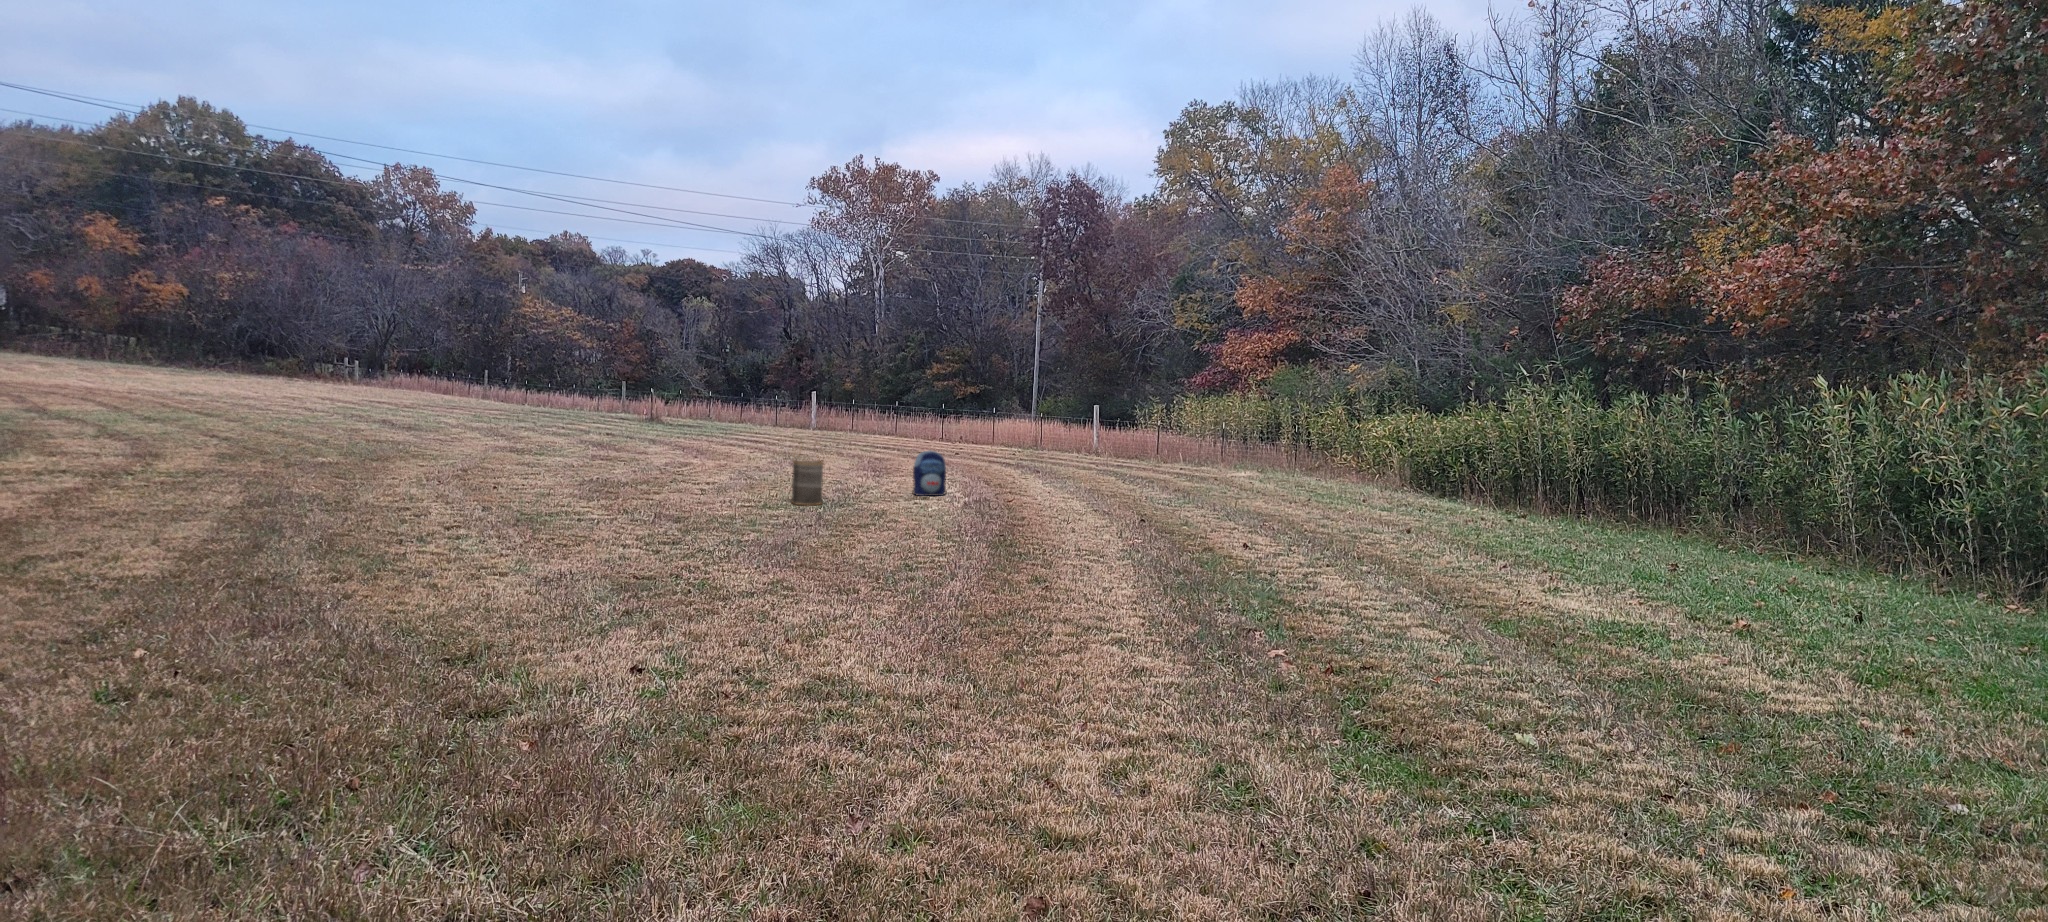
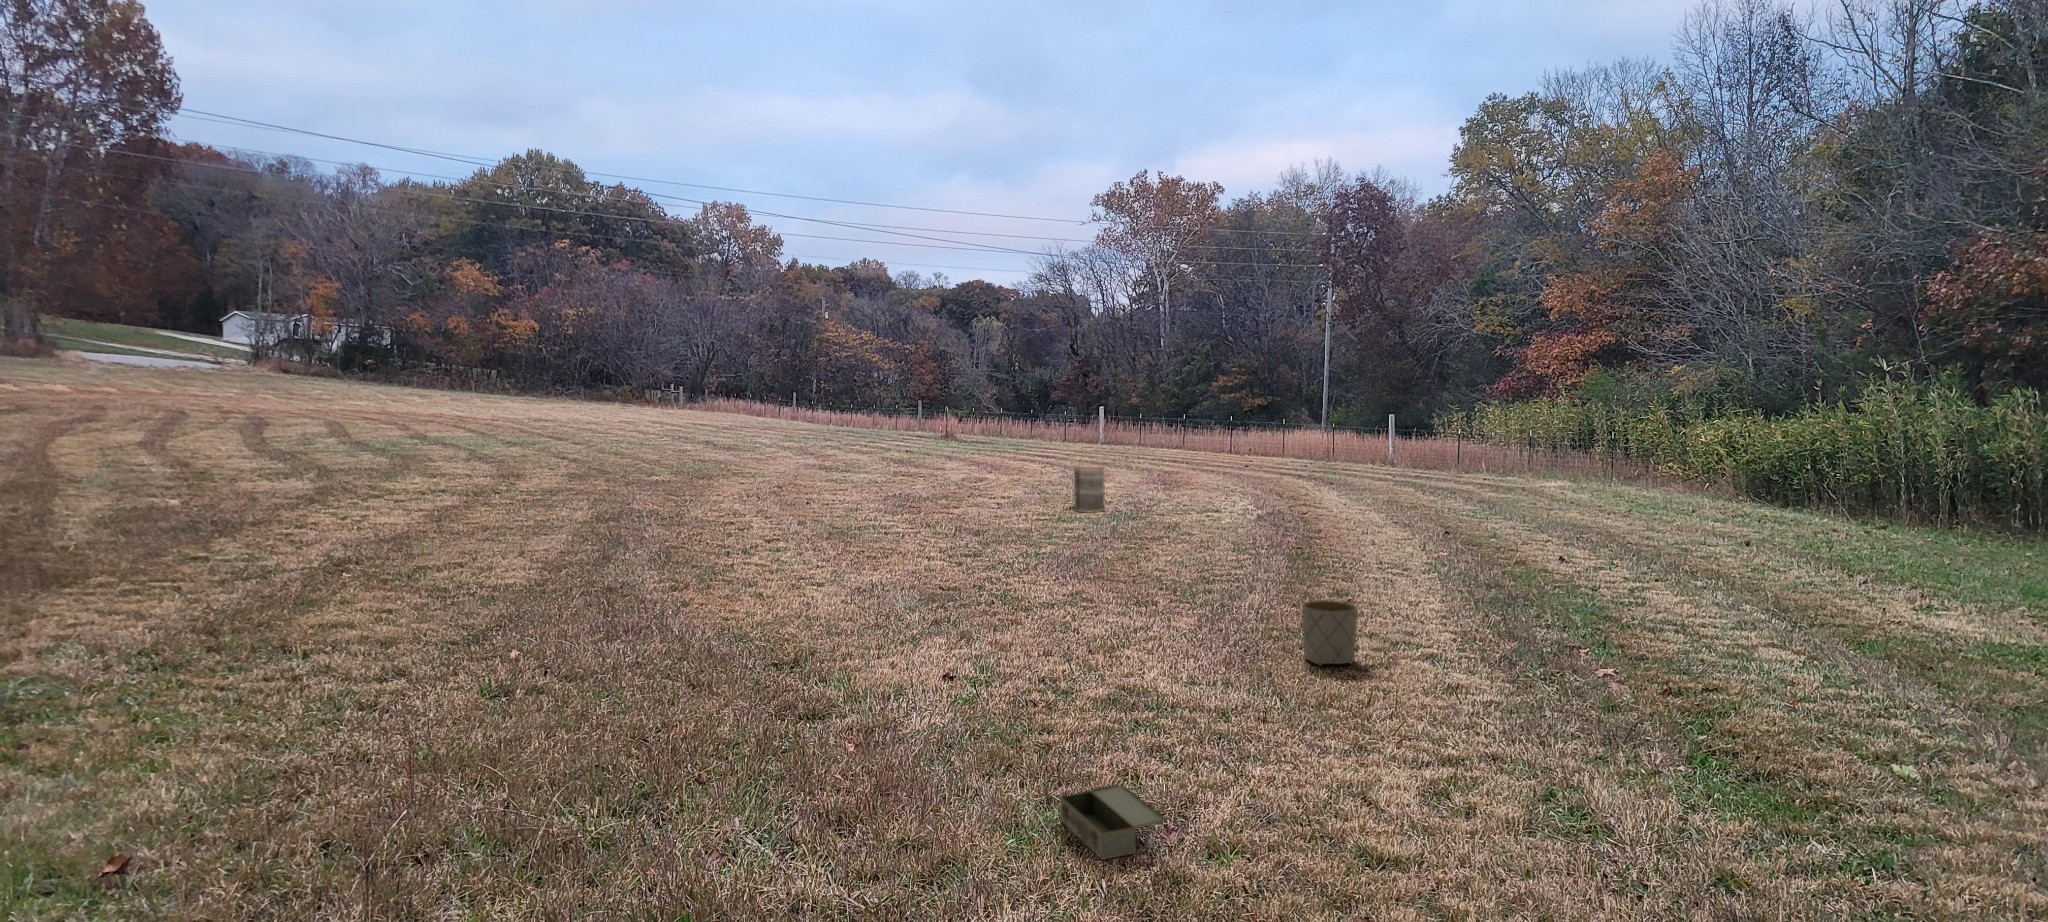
backpack: present [913,450,946,496] -> none [1196,451,1231,499]
planter: none [1002,588,1054,651] -> present [1302,600,1358,665]
toolbox: none [731,779,847,865] -> present [1060,784,1166,860]

